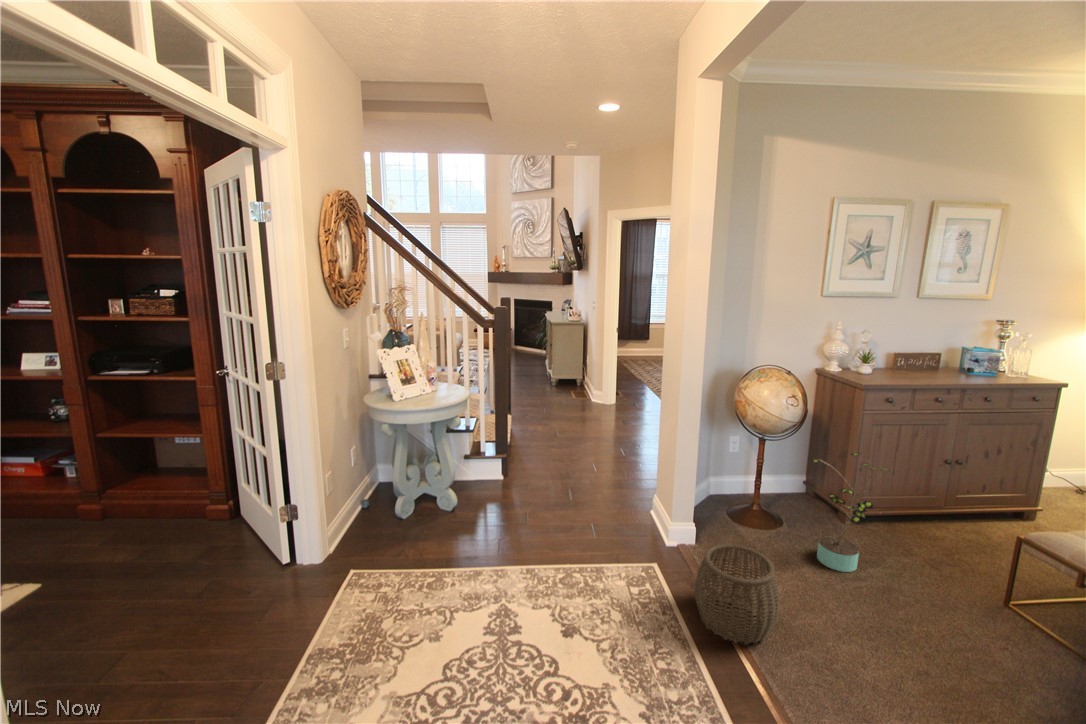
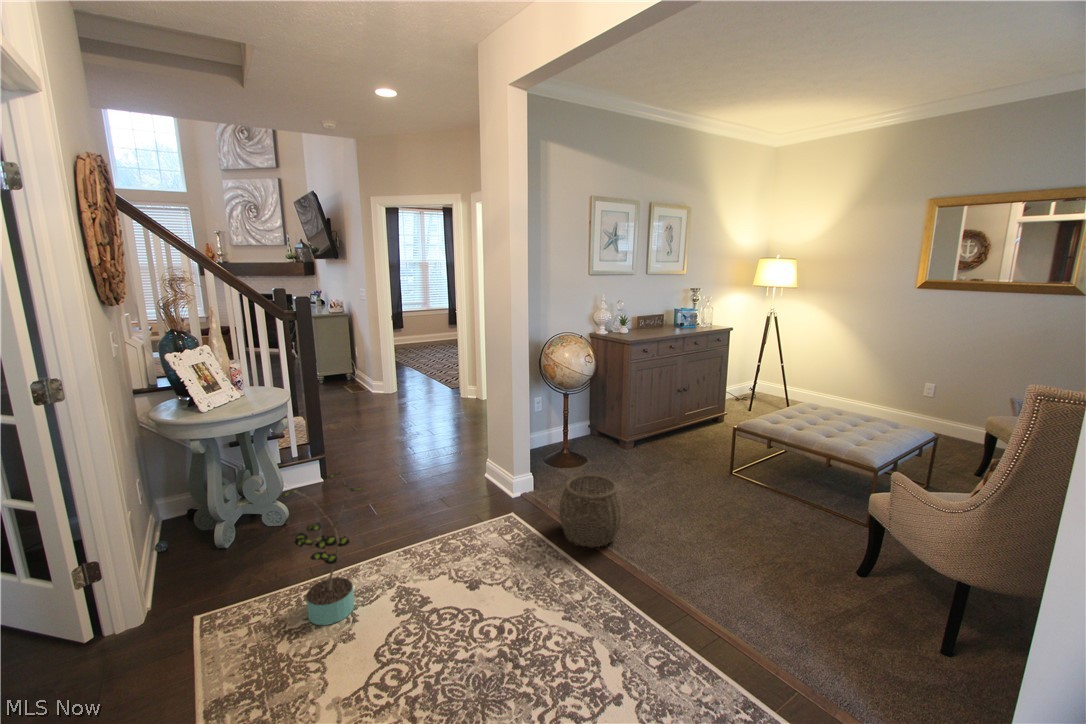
potted plant: present [811,452,886,572] -> present [282,472,362,625]

